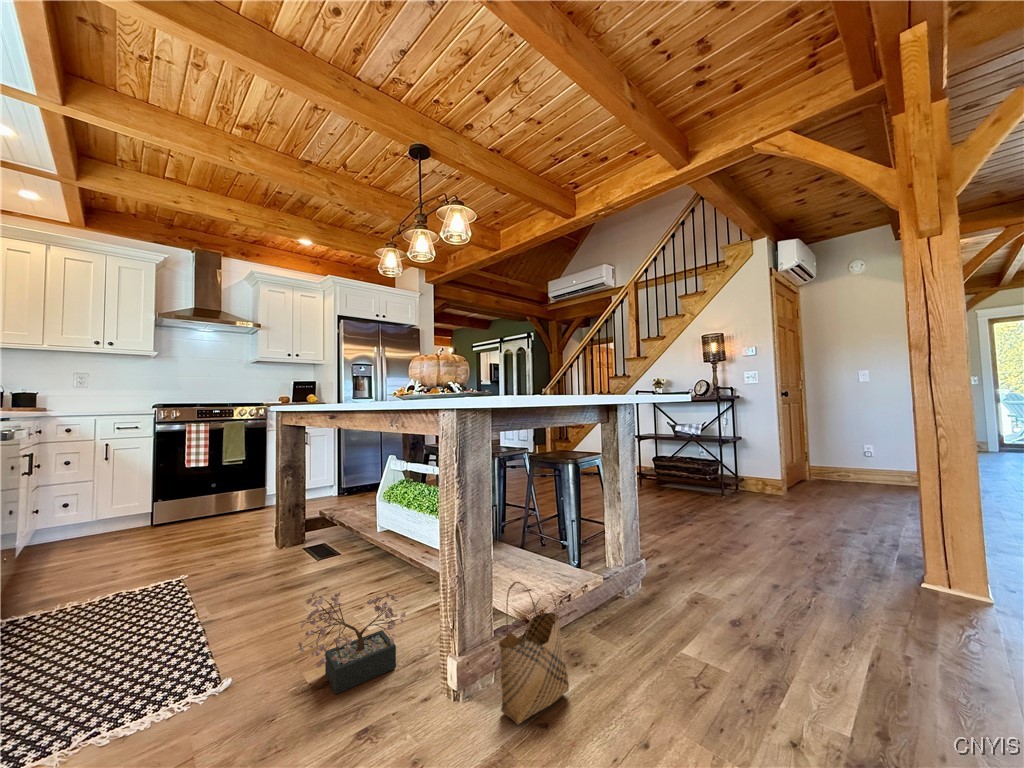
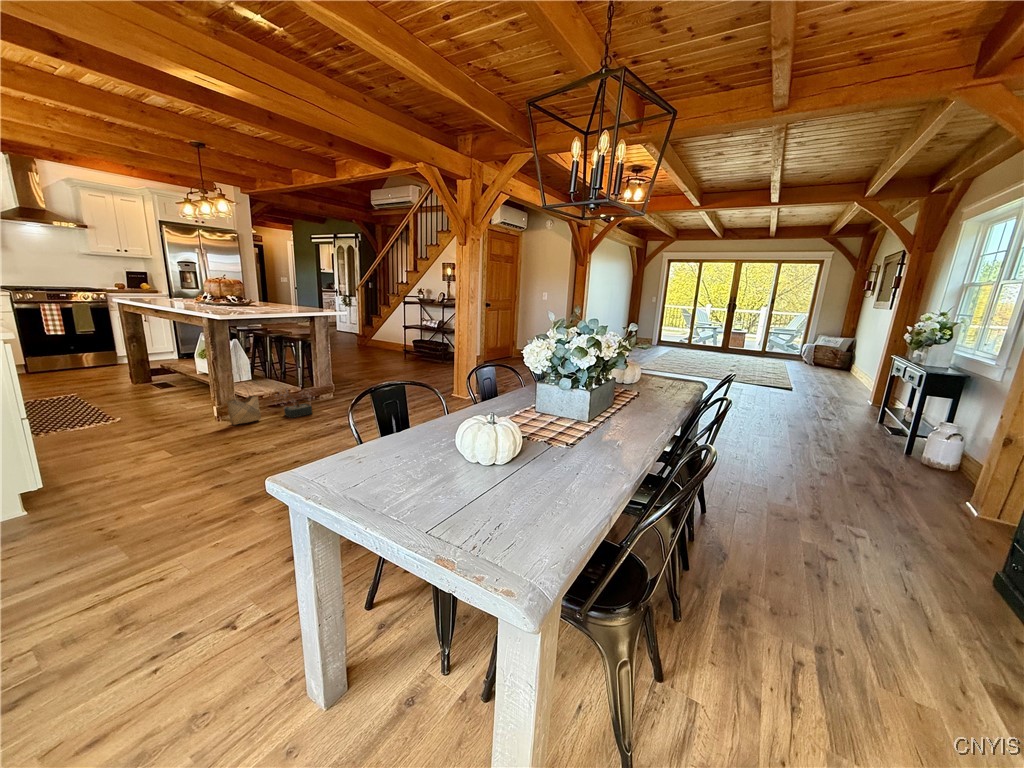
decorative plant: present [298,592,406,694] -> present [276,388,315,418]

